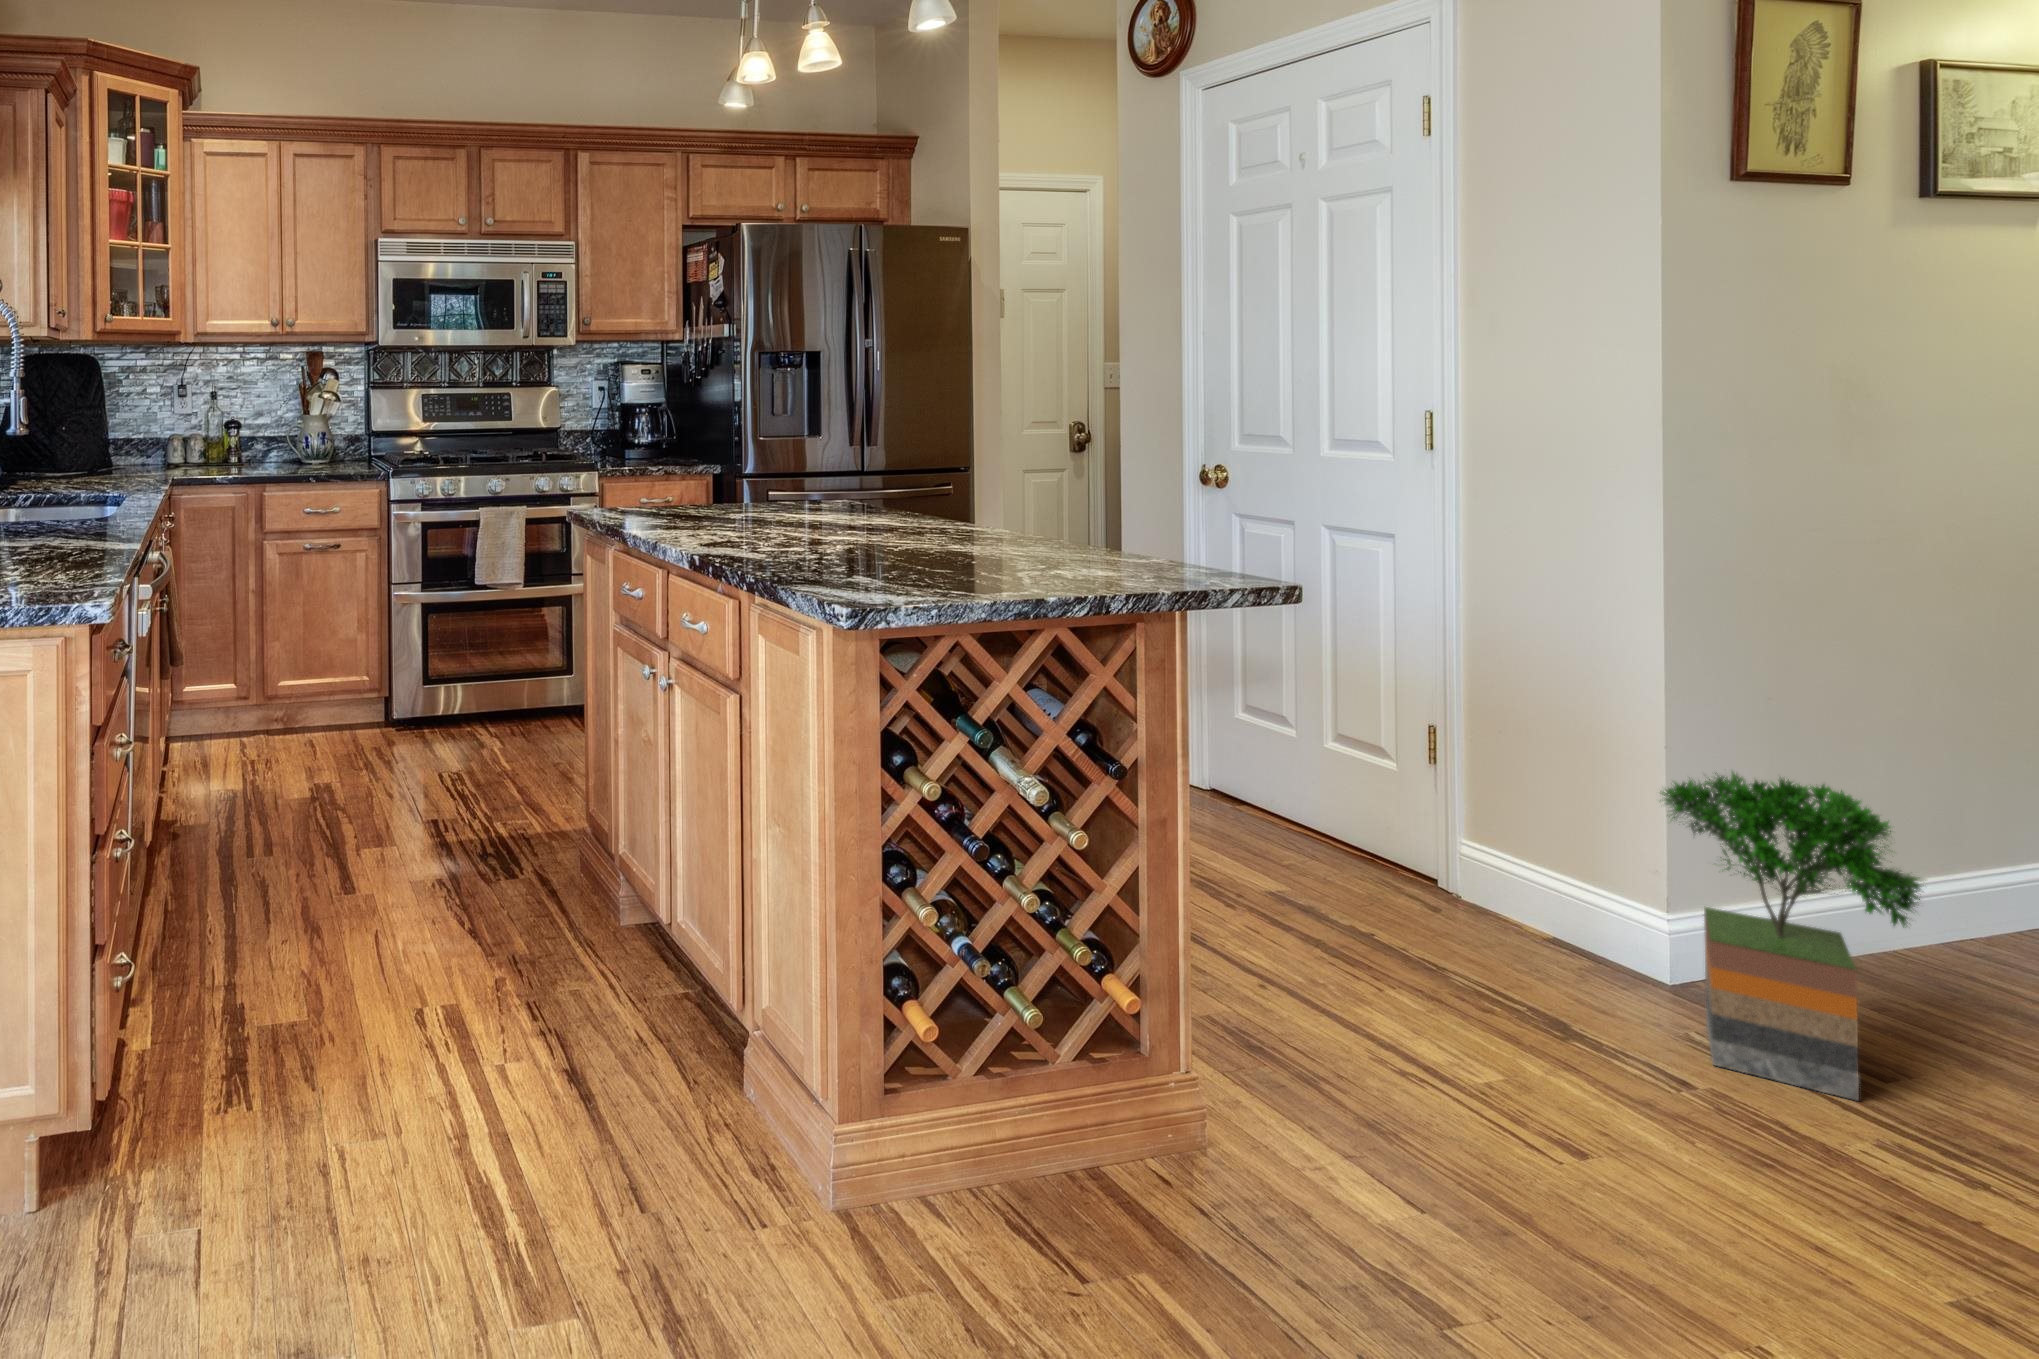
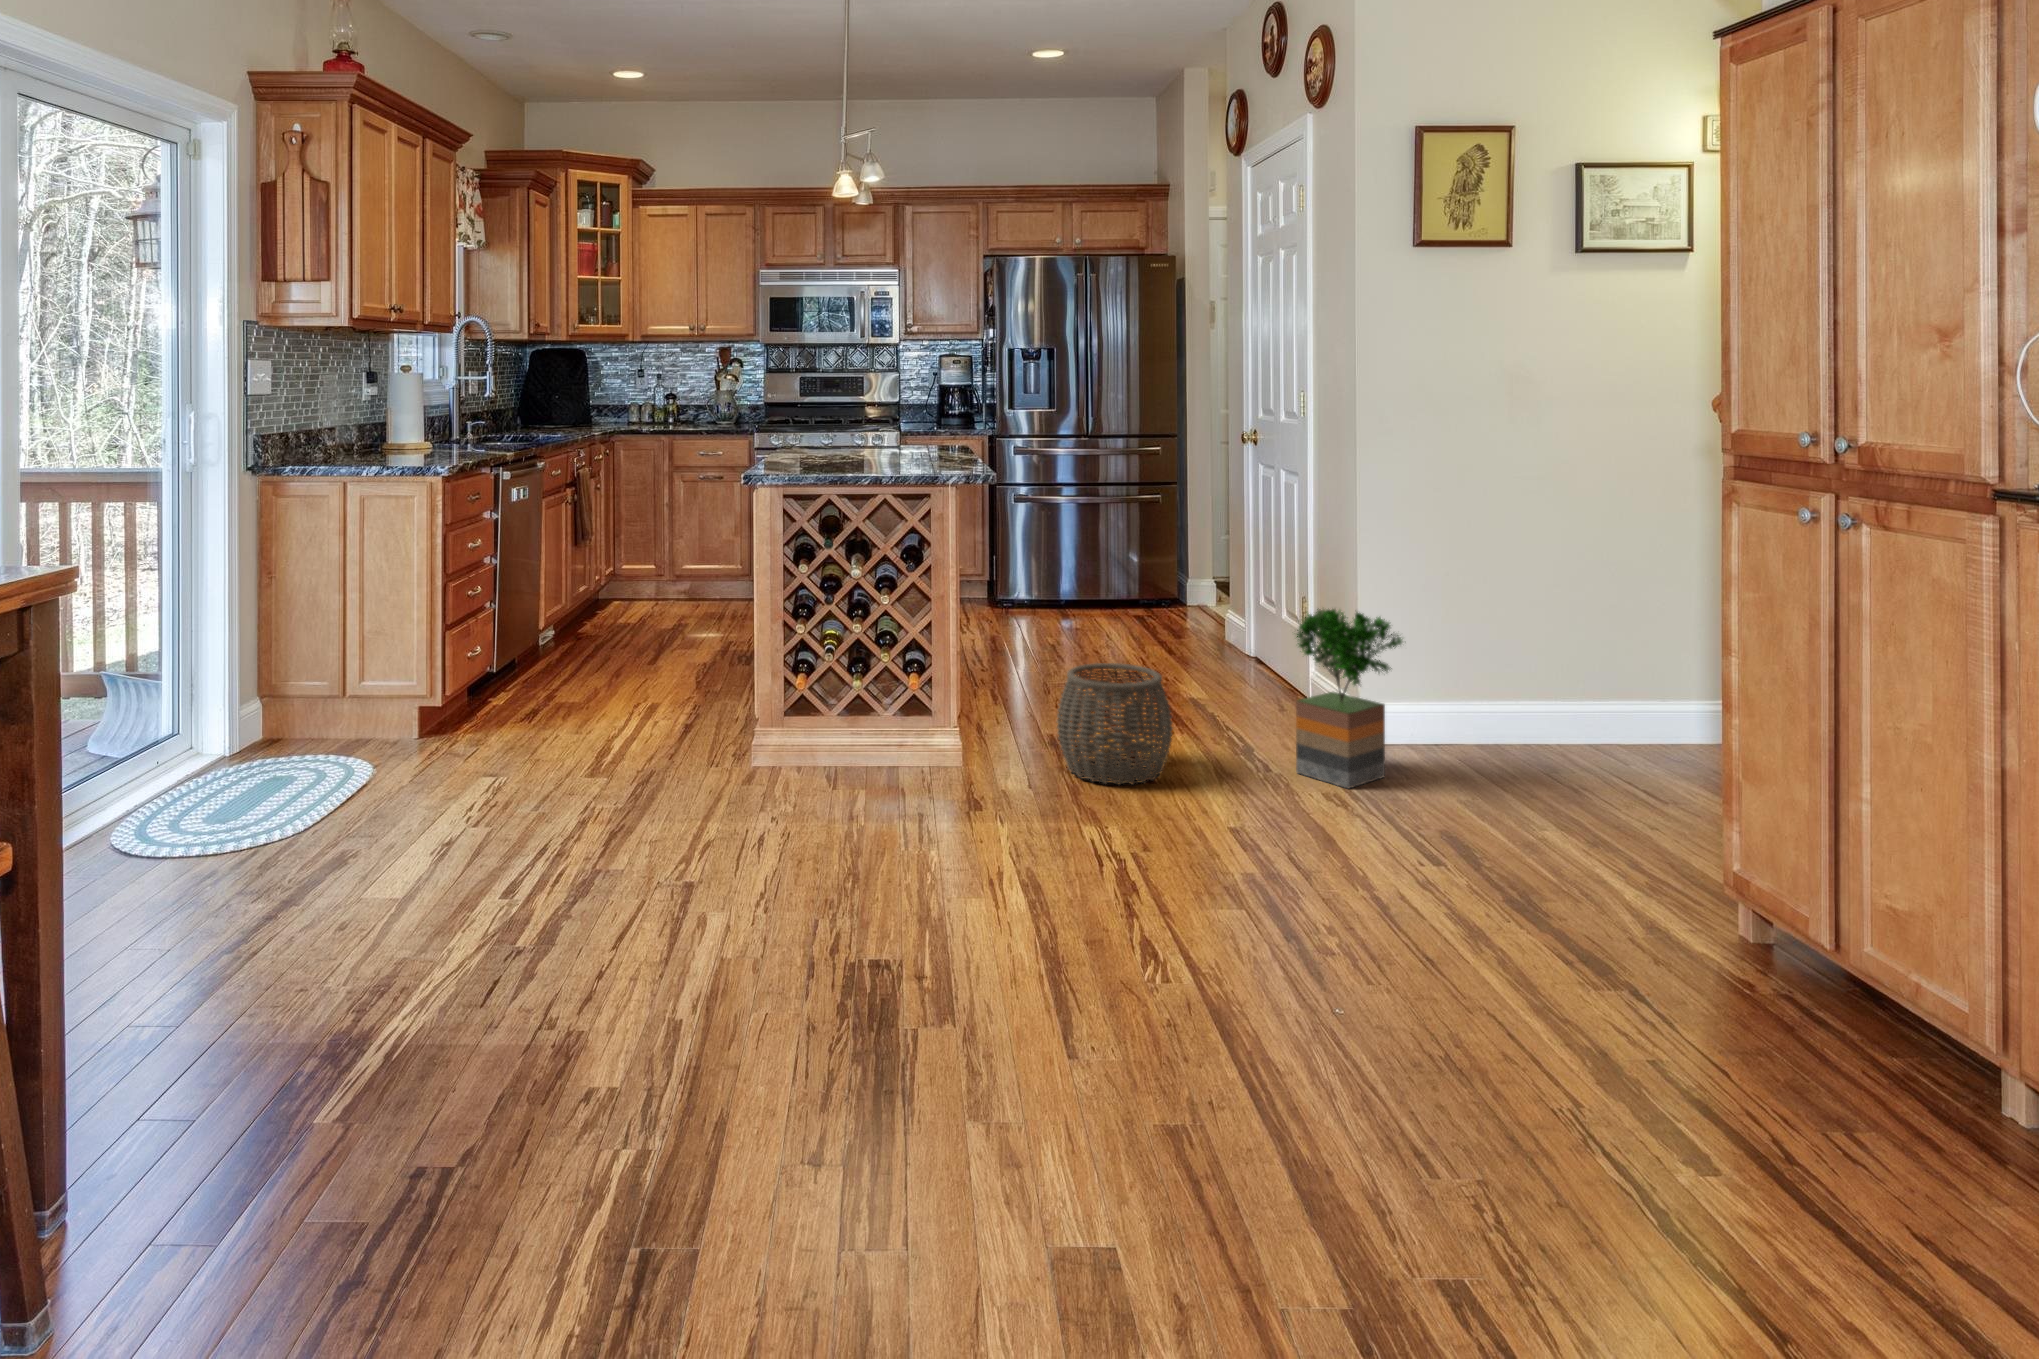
woven basket: none [1335,896,1597,1157] -> present [1057,663,1173,785]

